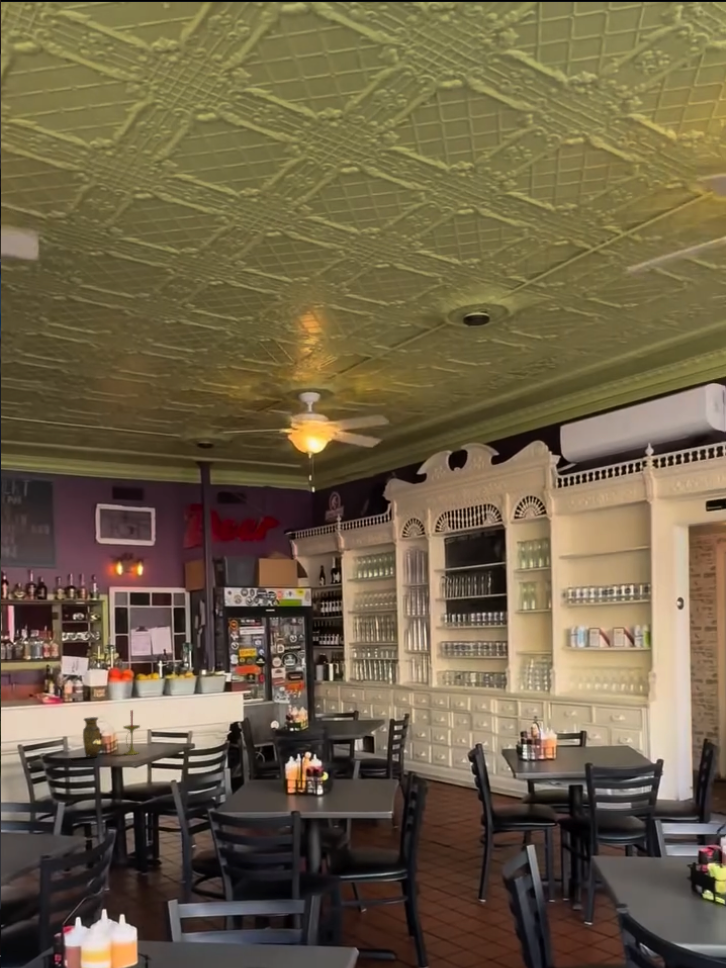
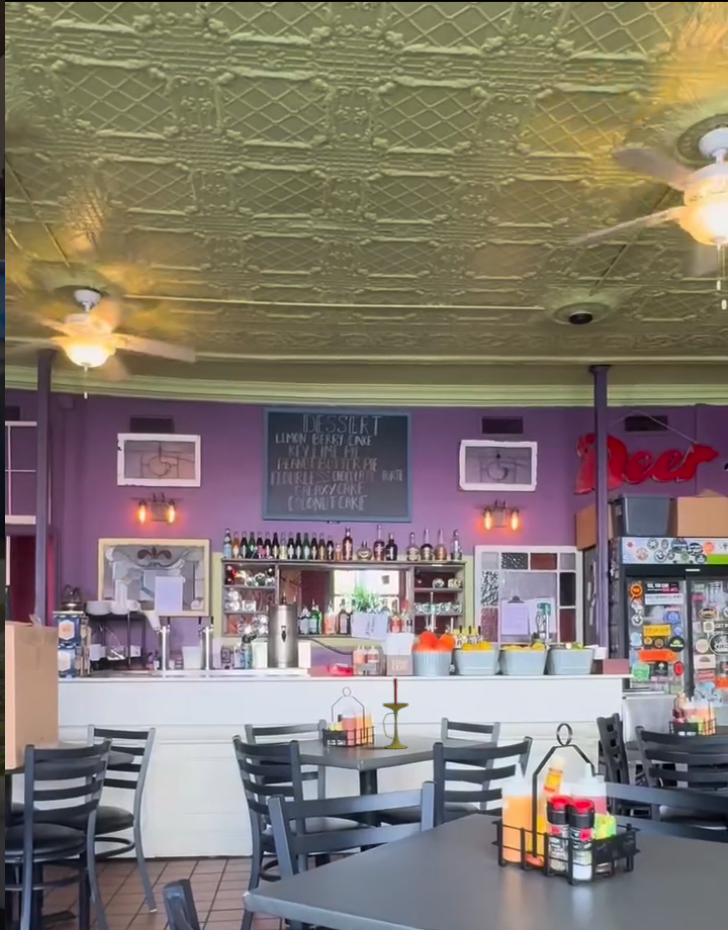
vase: present [83,717,100,758] -> none [322,686,348,748]

